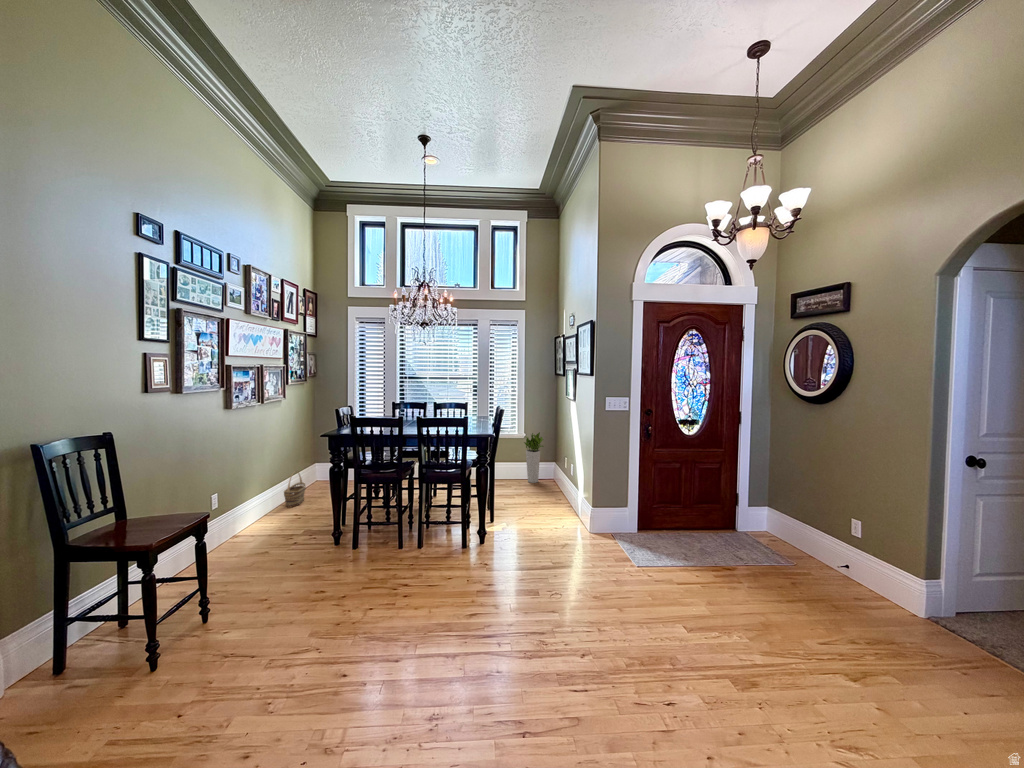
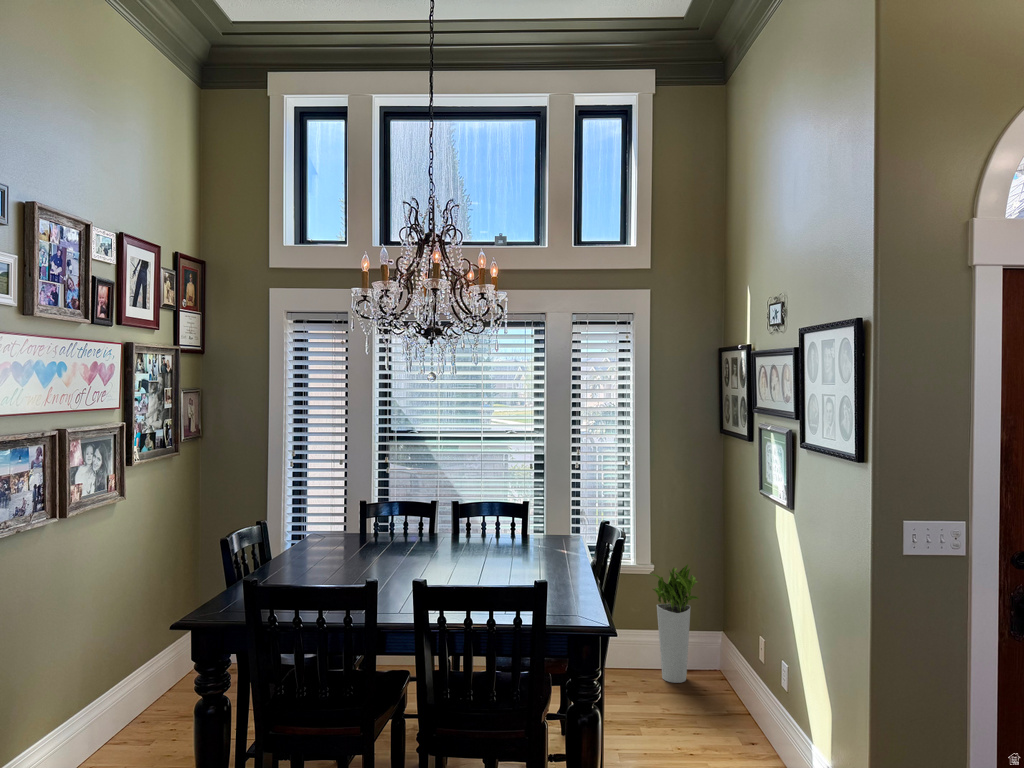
basket: present [284,473,305,507] -> none [115,662,167,750]

